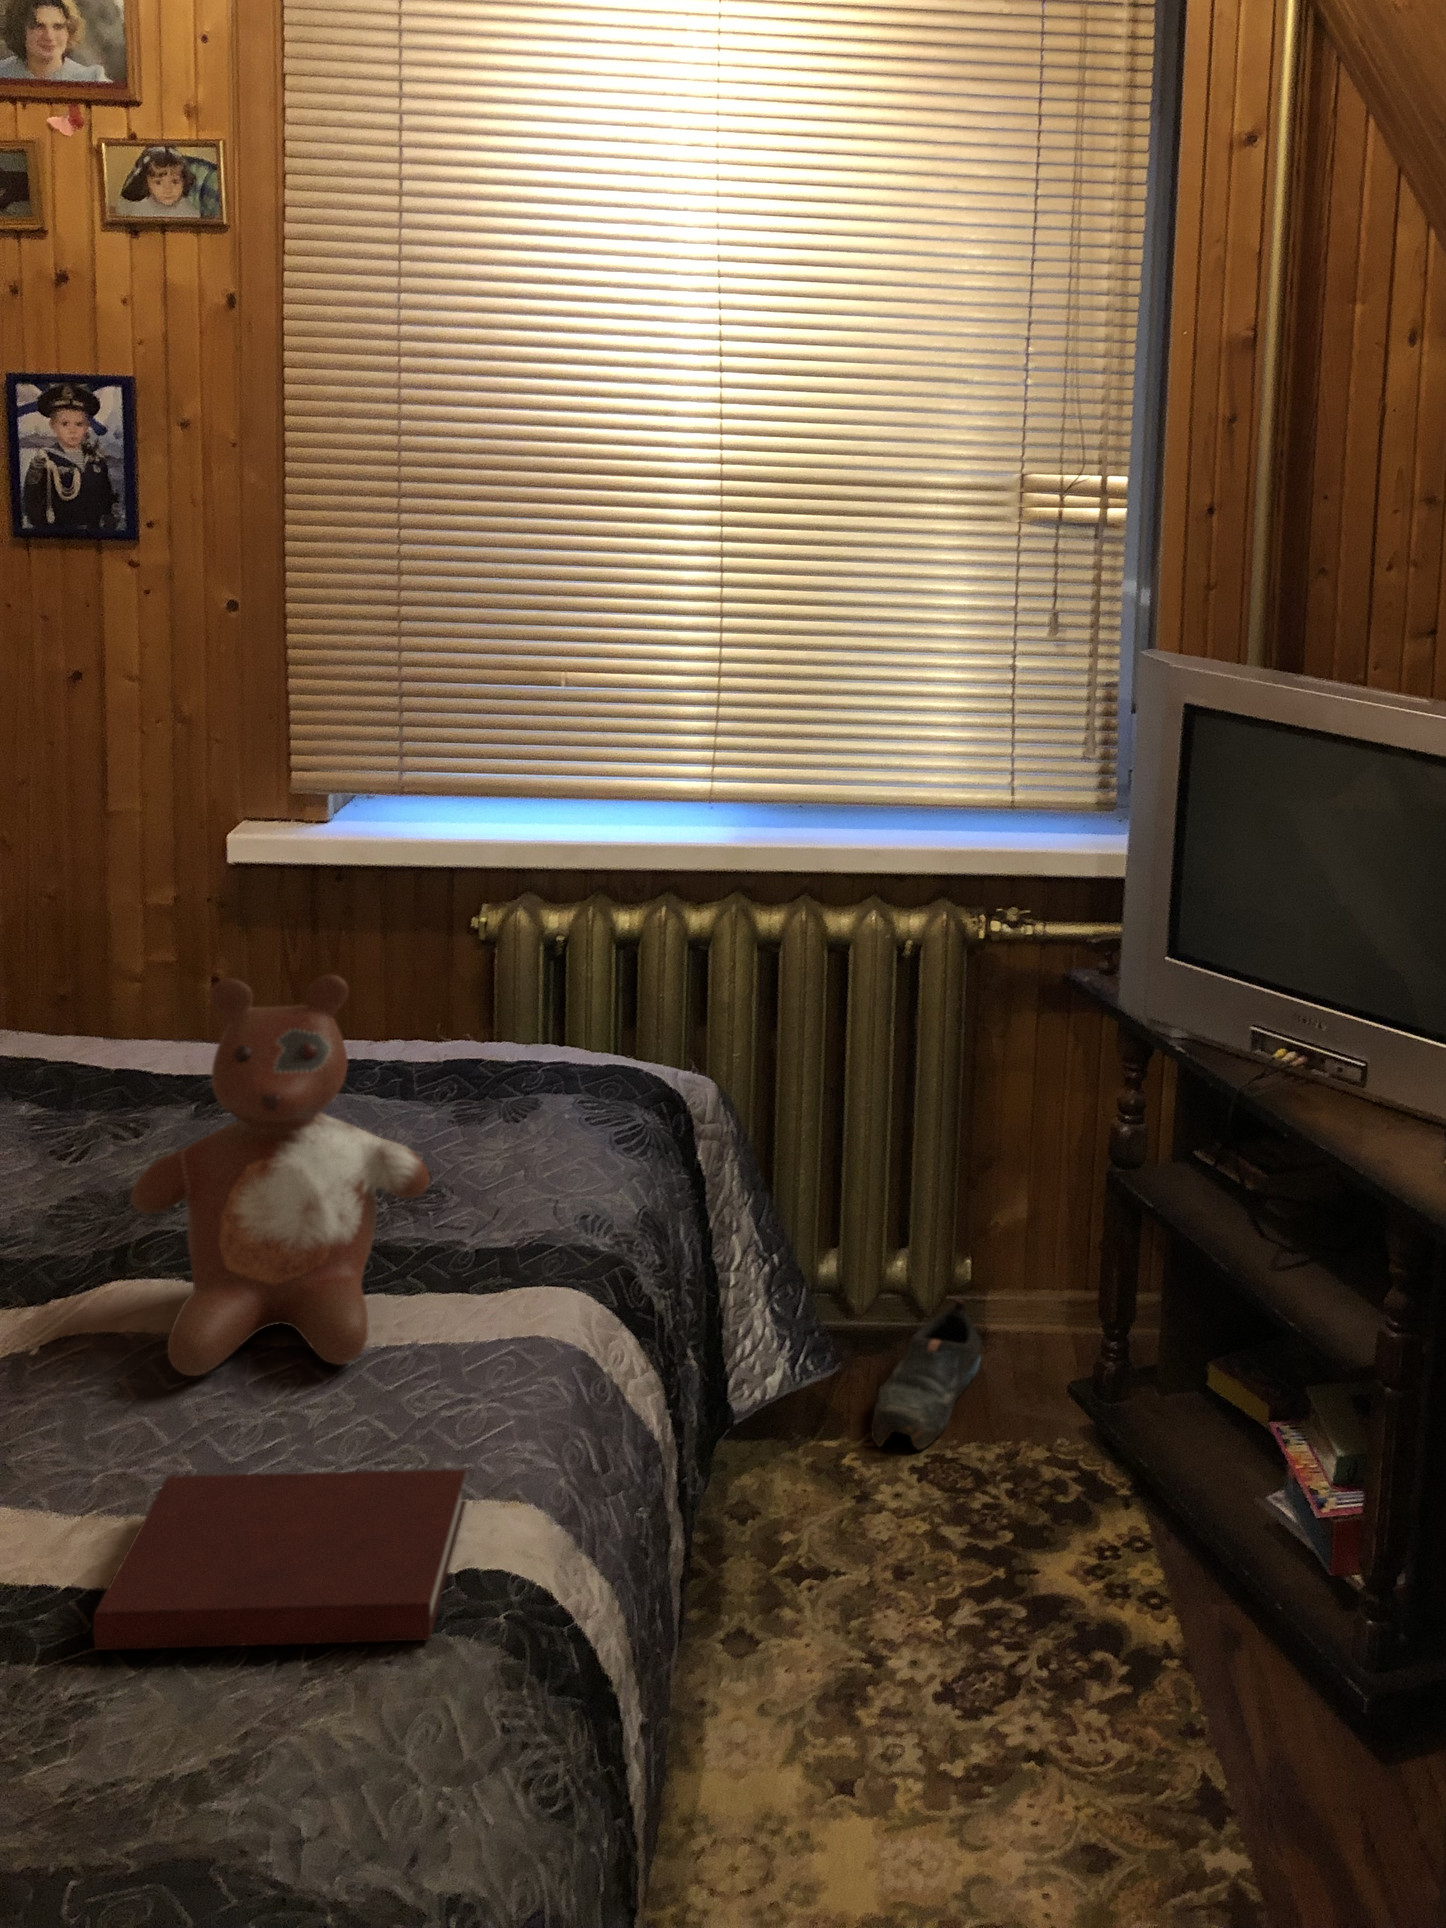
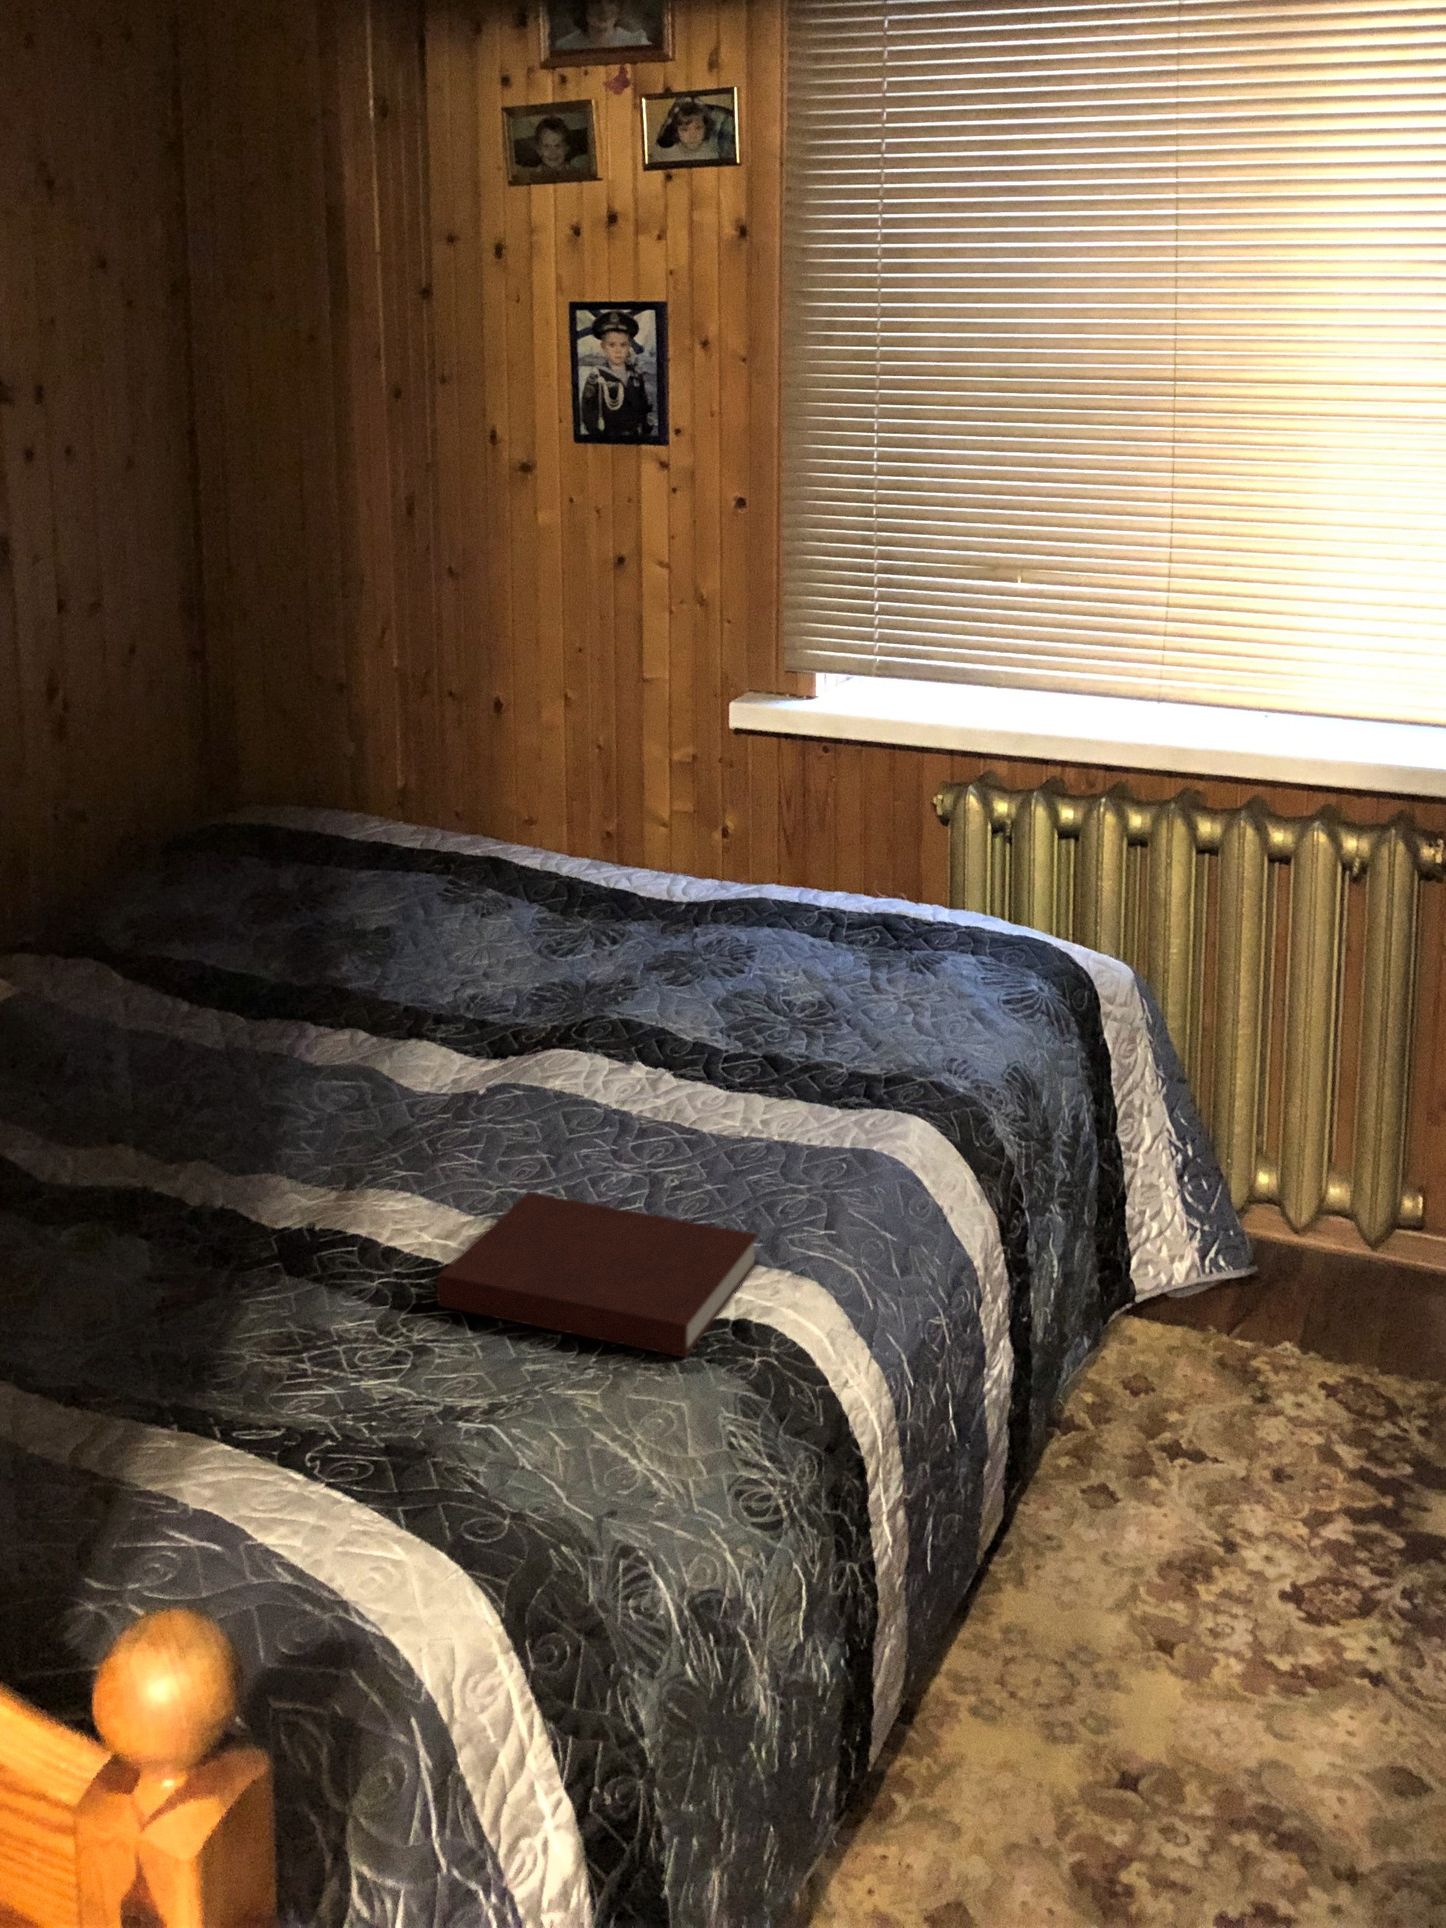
stuffed bear: present [131,975,430,1376] -> none [556,798,797,1140]
shoe: present [871,1300,982,1449] -> none [1286,1230,1427,1368]

